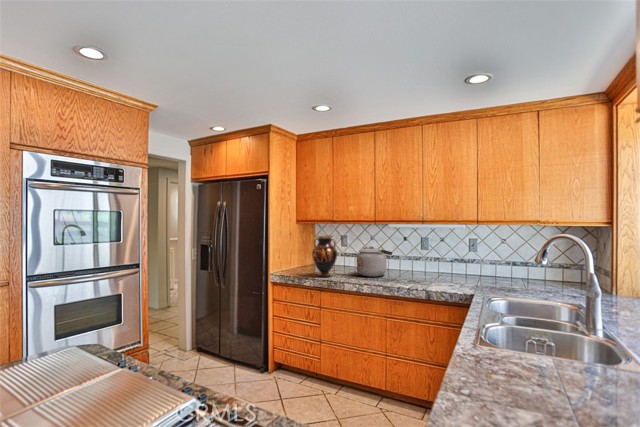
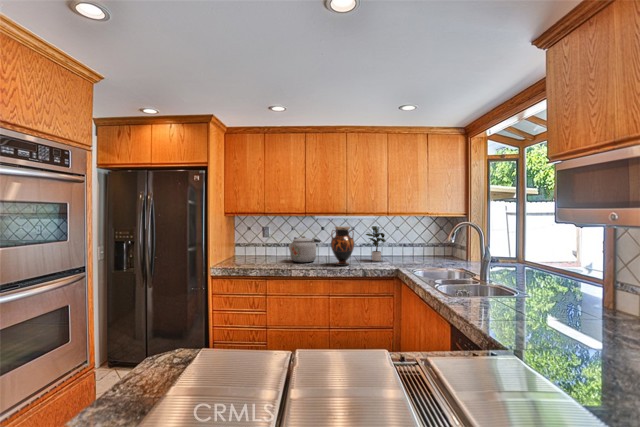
vase: present [312,235,337,277] -> present [331,226,354,266]
potted plant: none [443,236,489,282] -> present [366,226,386,261]

